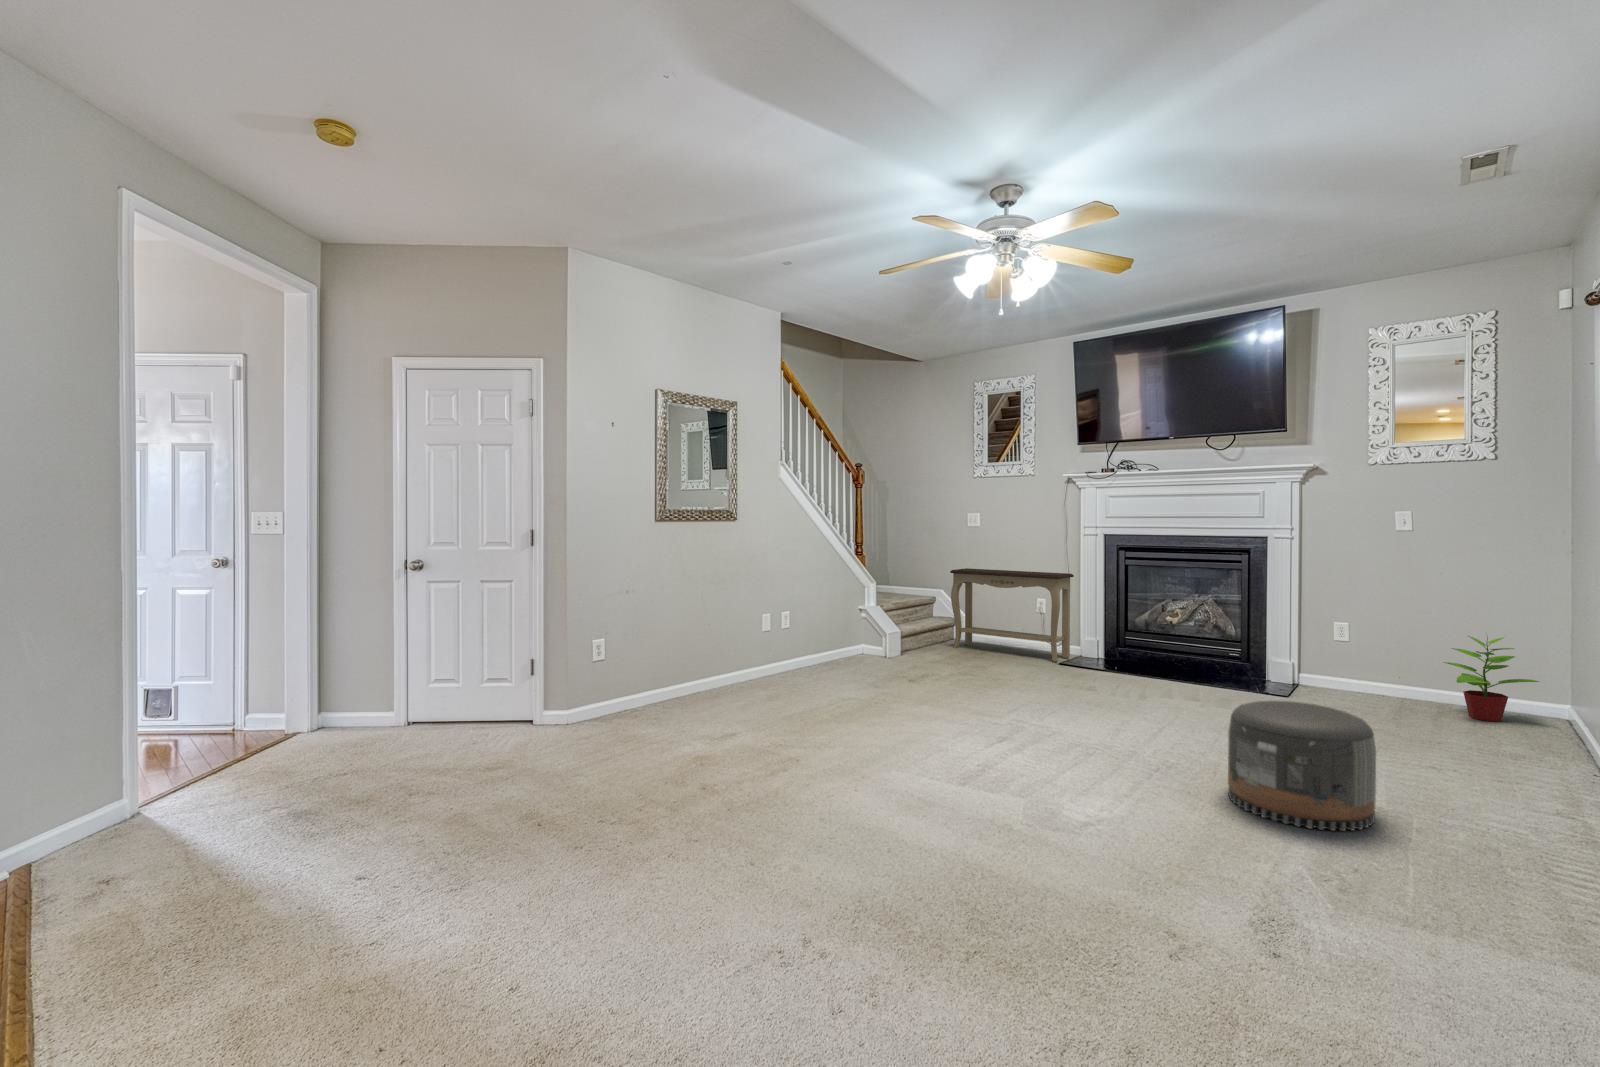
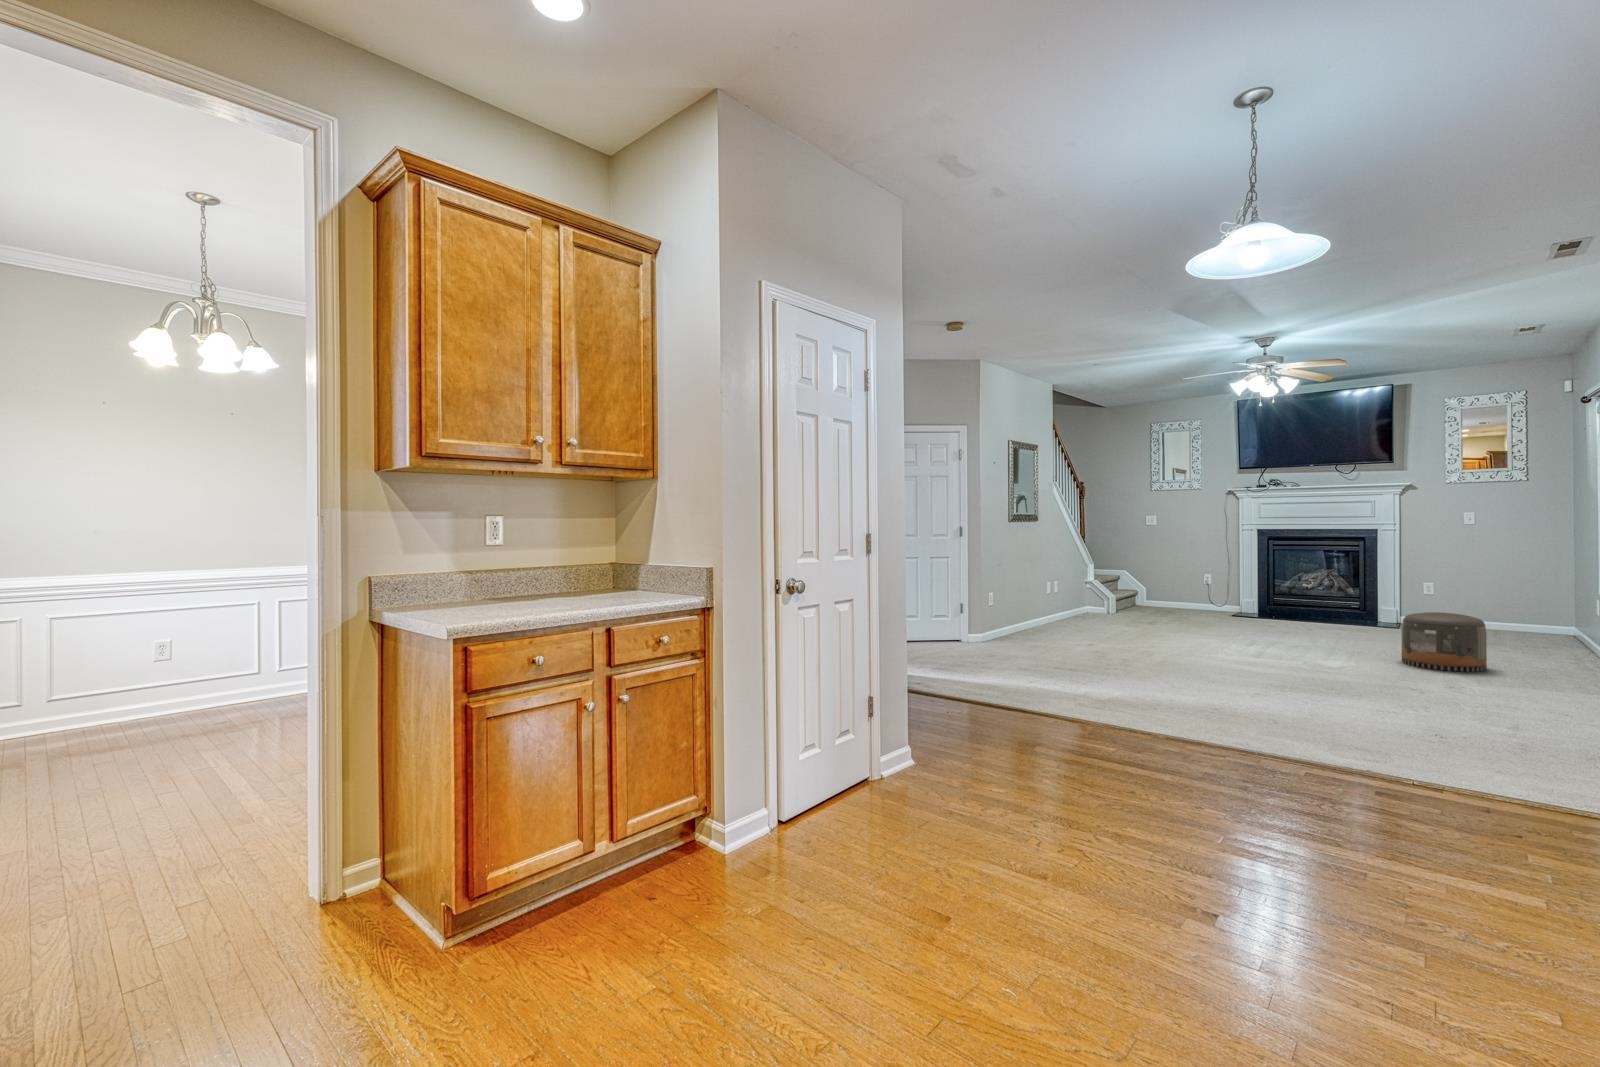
console table: present [950,568,1074,662] -> none [1140,555,1234,615]
potted plant: present [1444,636,1539,721] -> none [1497,585,1559,638]

